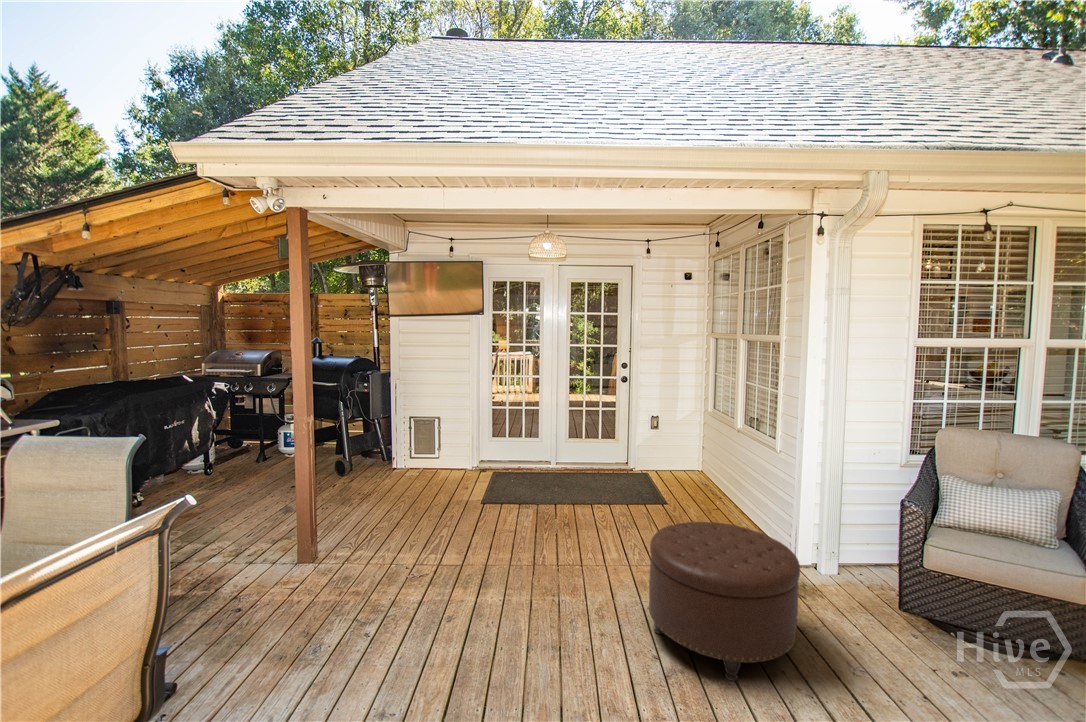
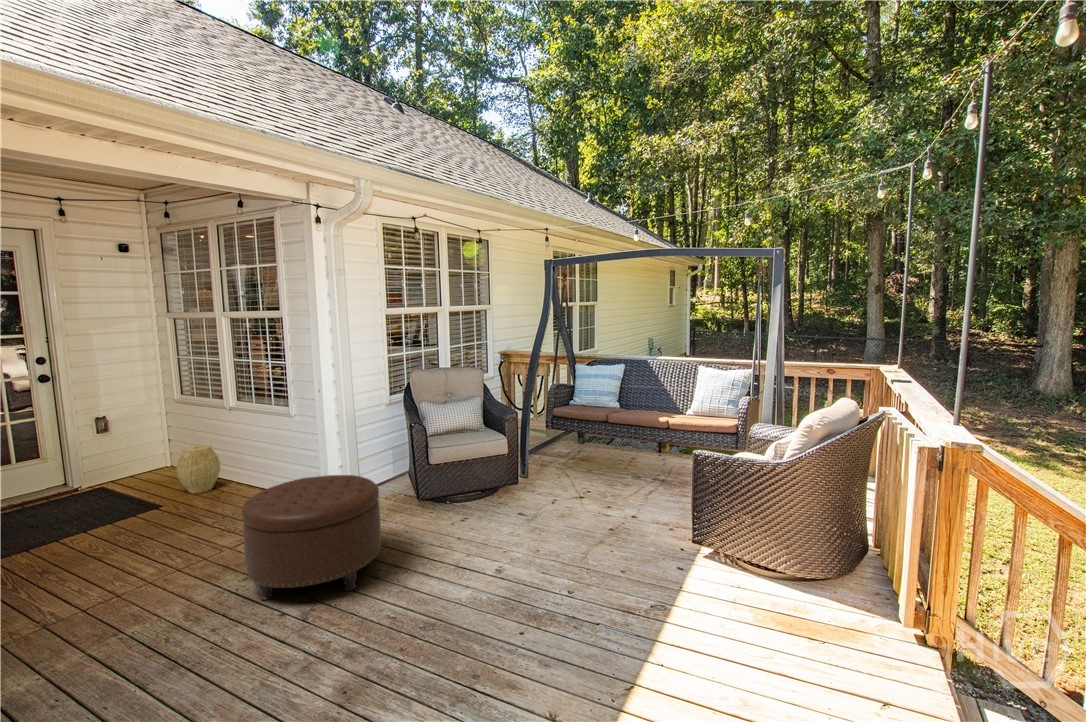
woven basket: none [688,455,724,499] -> present [176,445,220,493]

